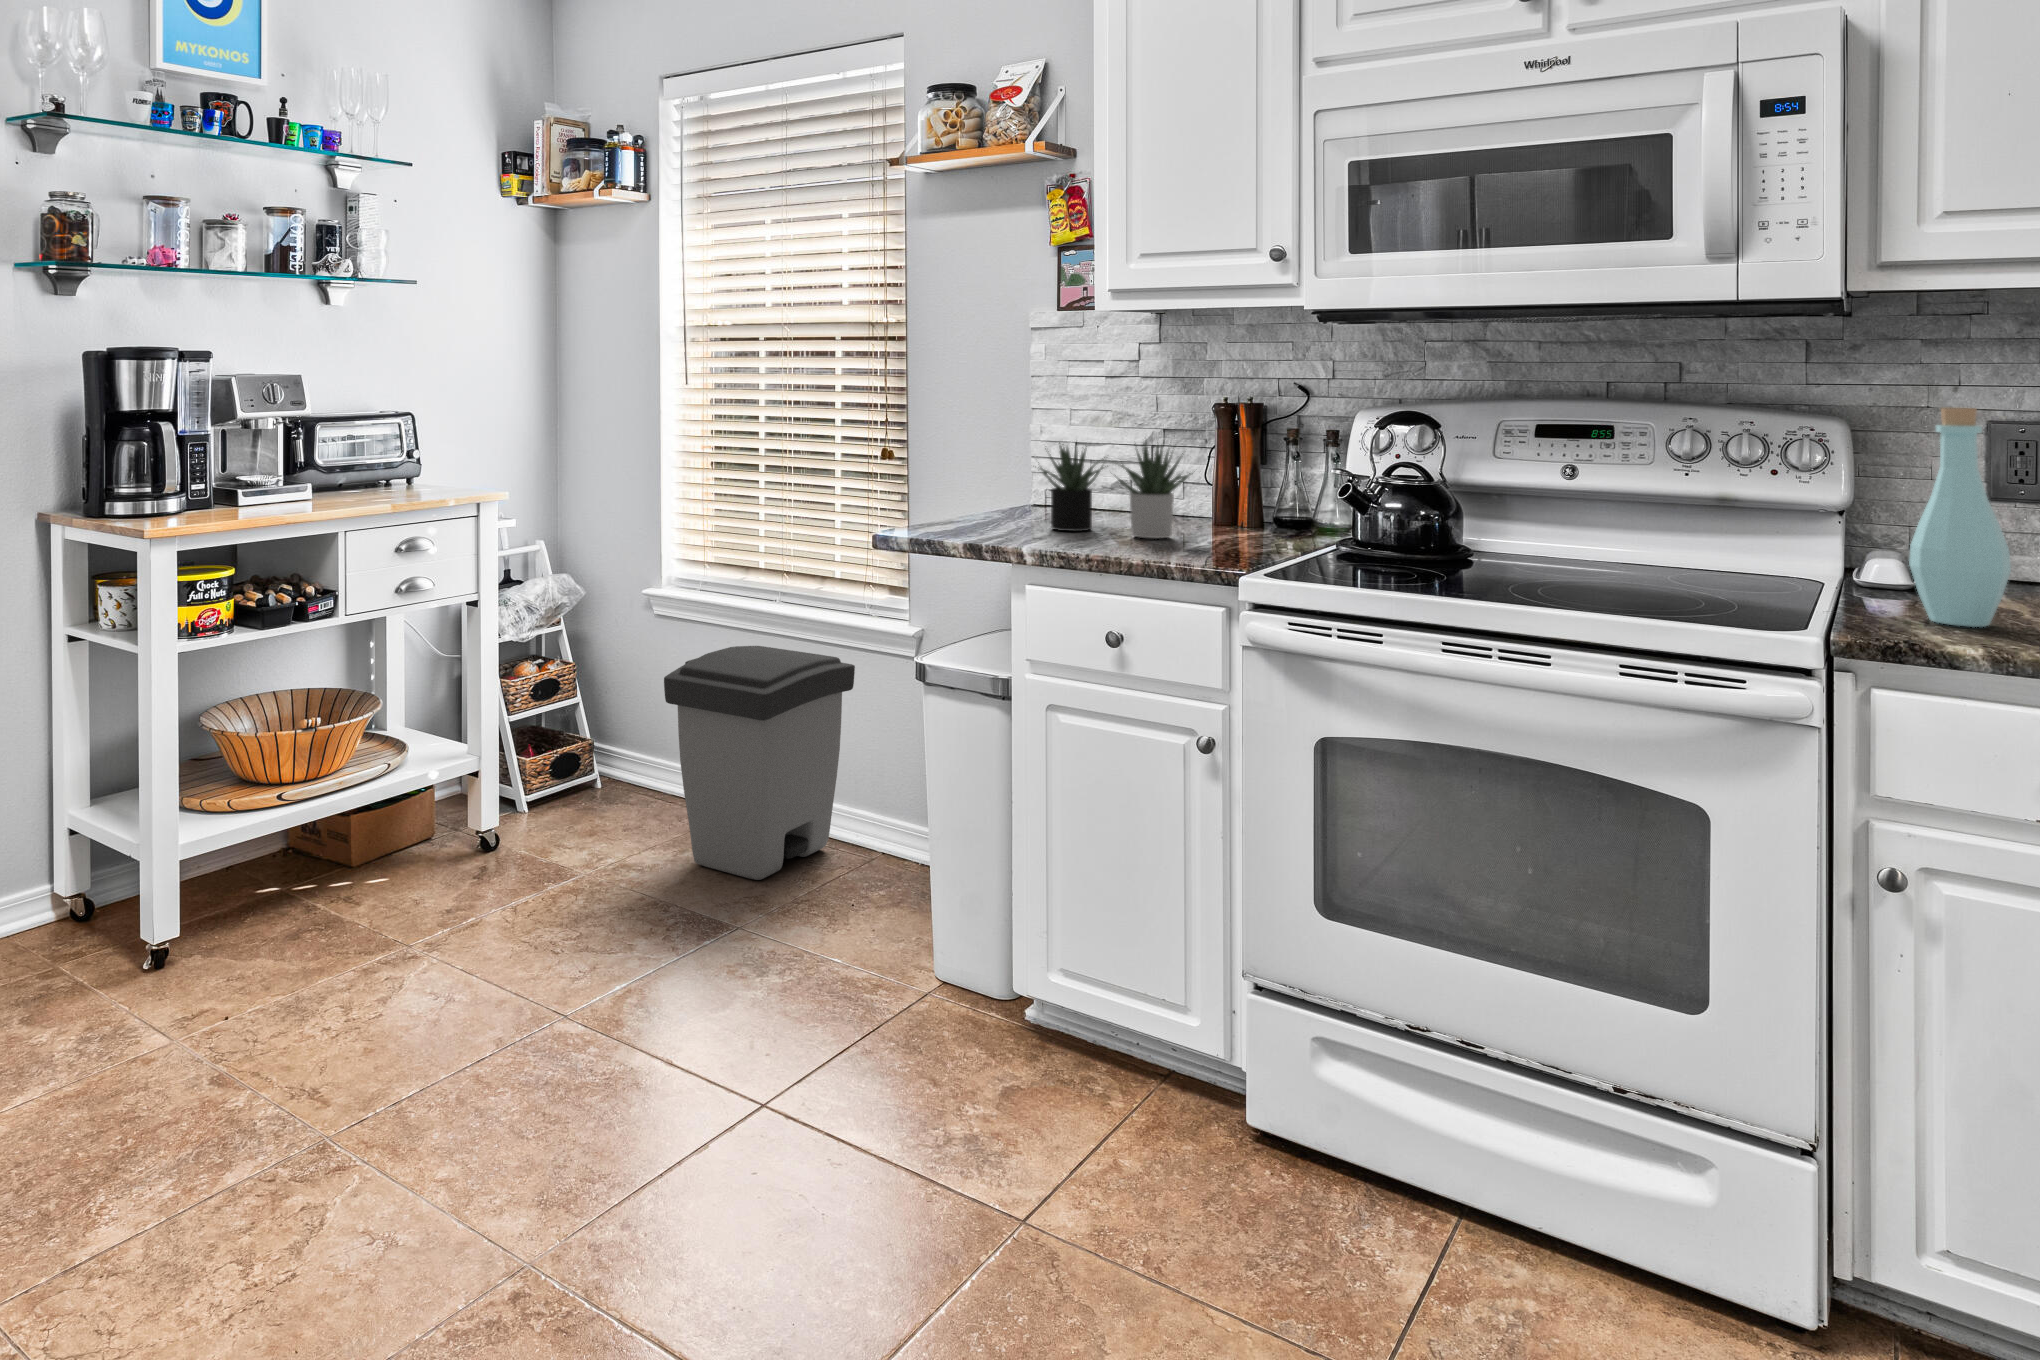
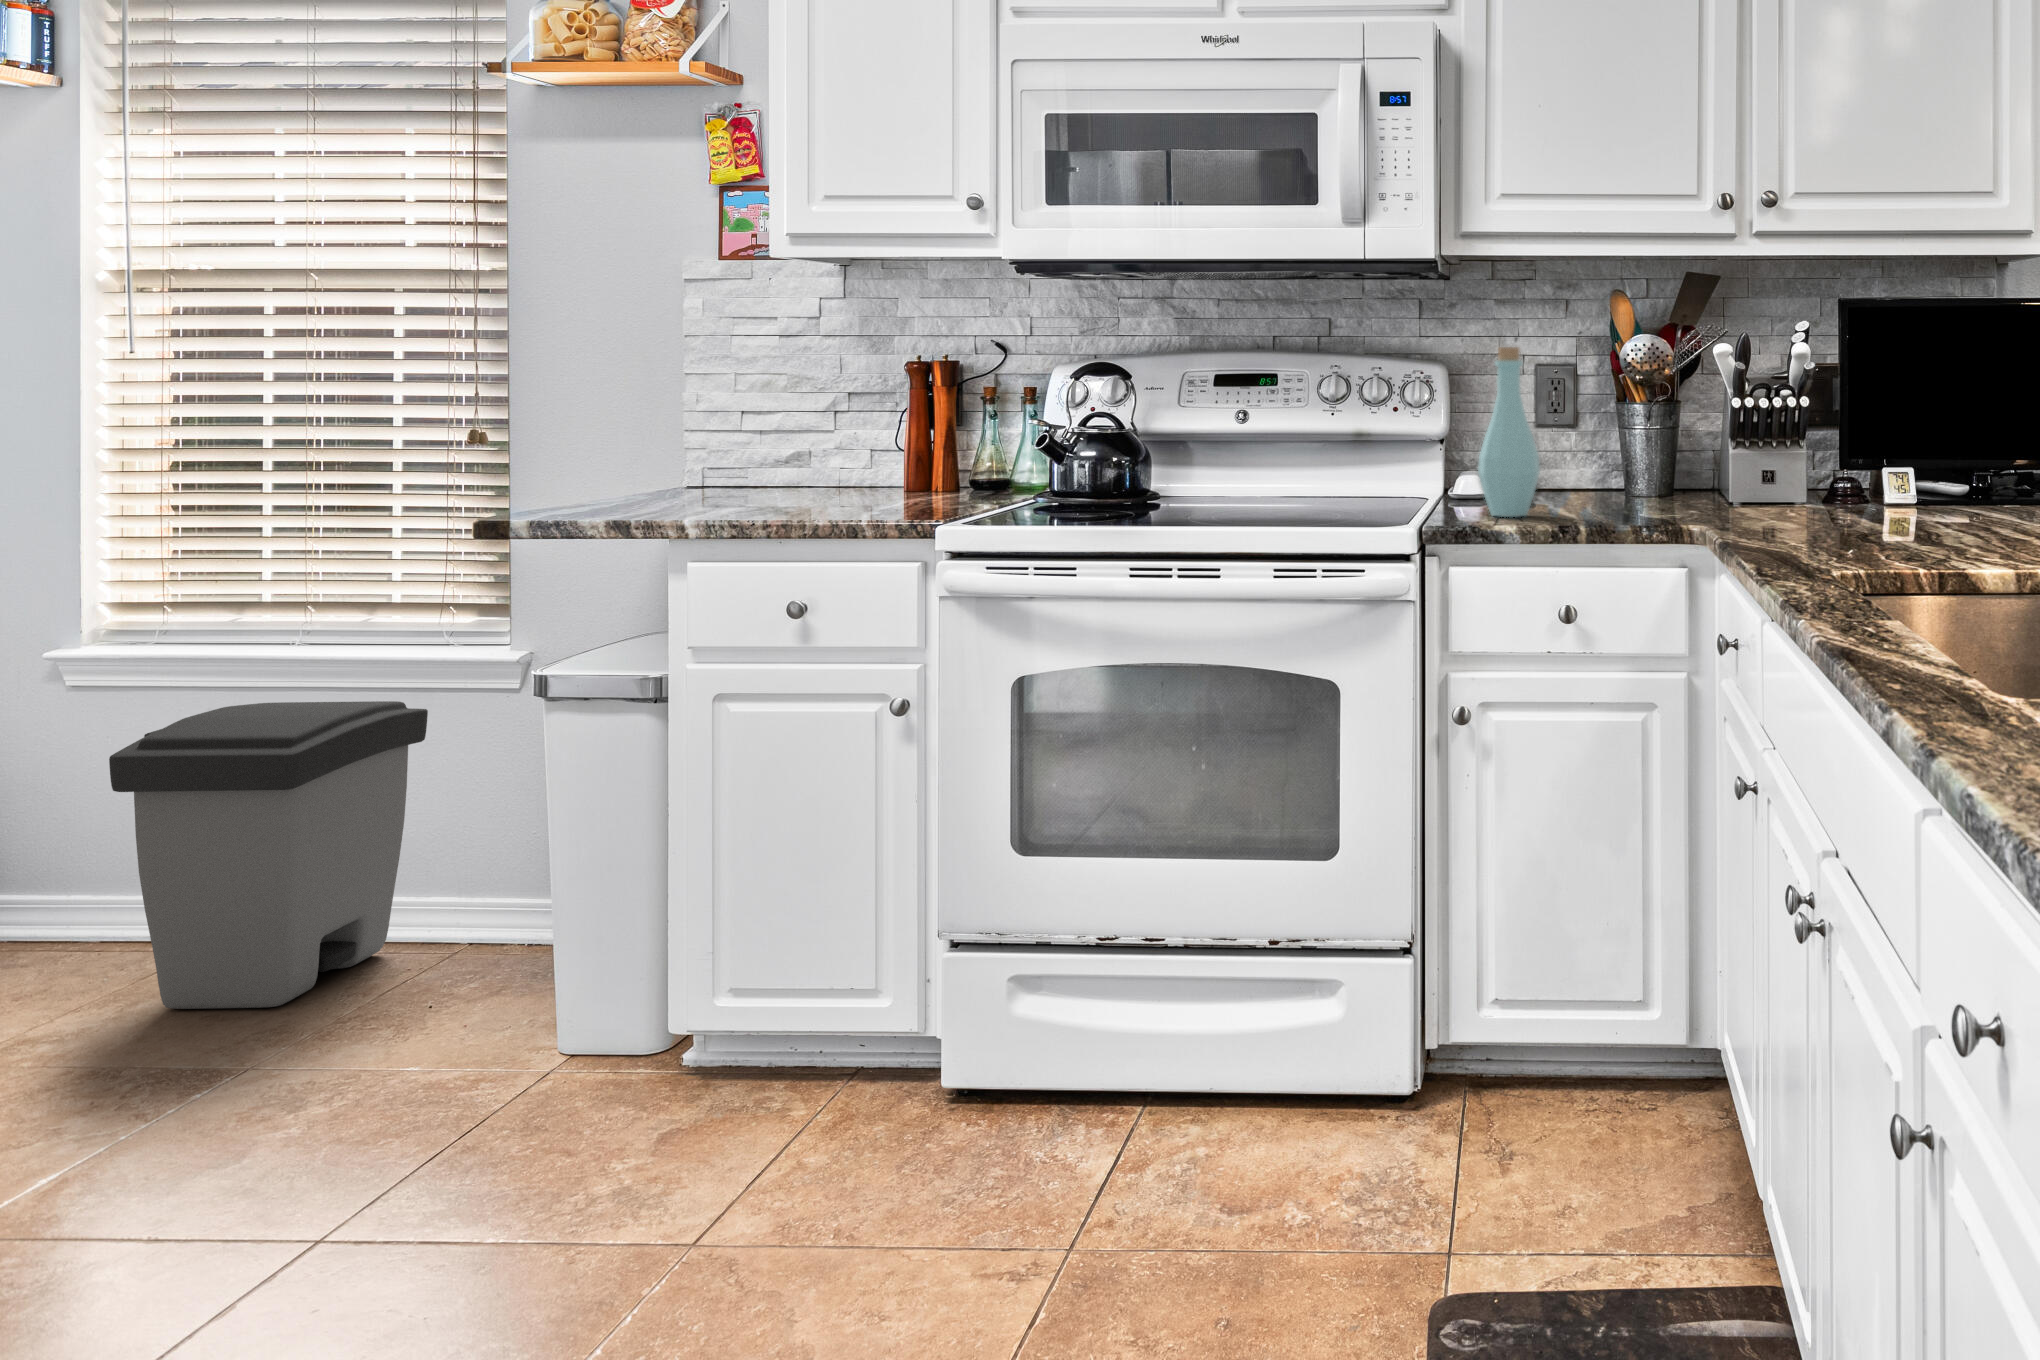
succulent plant: present [1038,442,1193,538] -> none [689,392,888,504]

